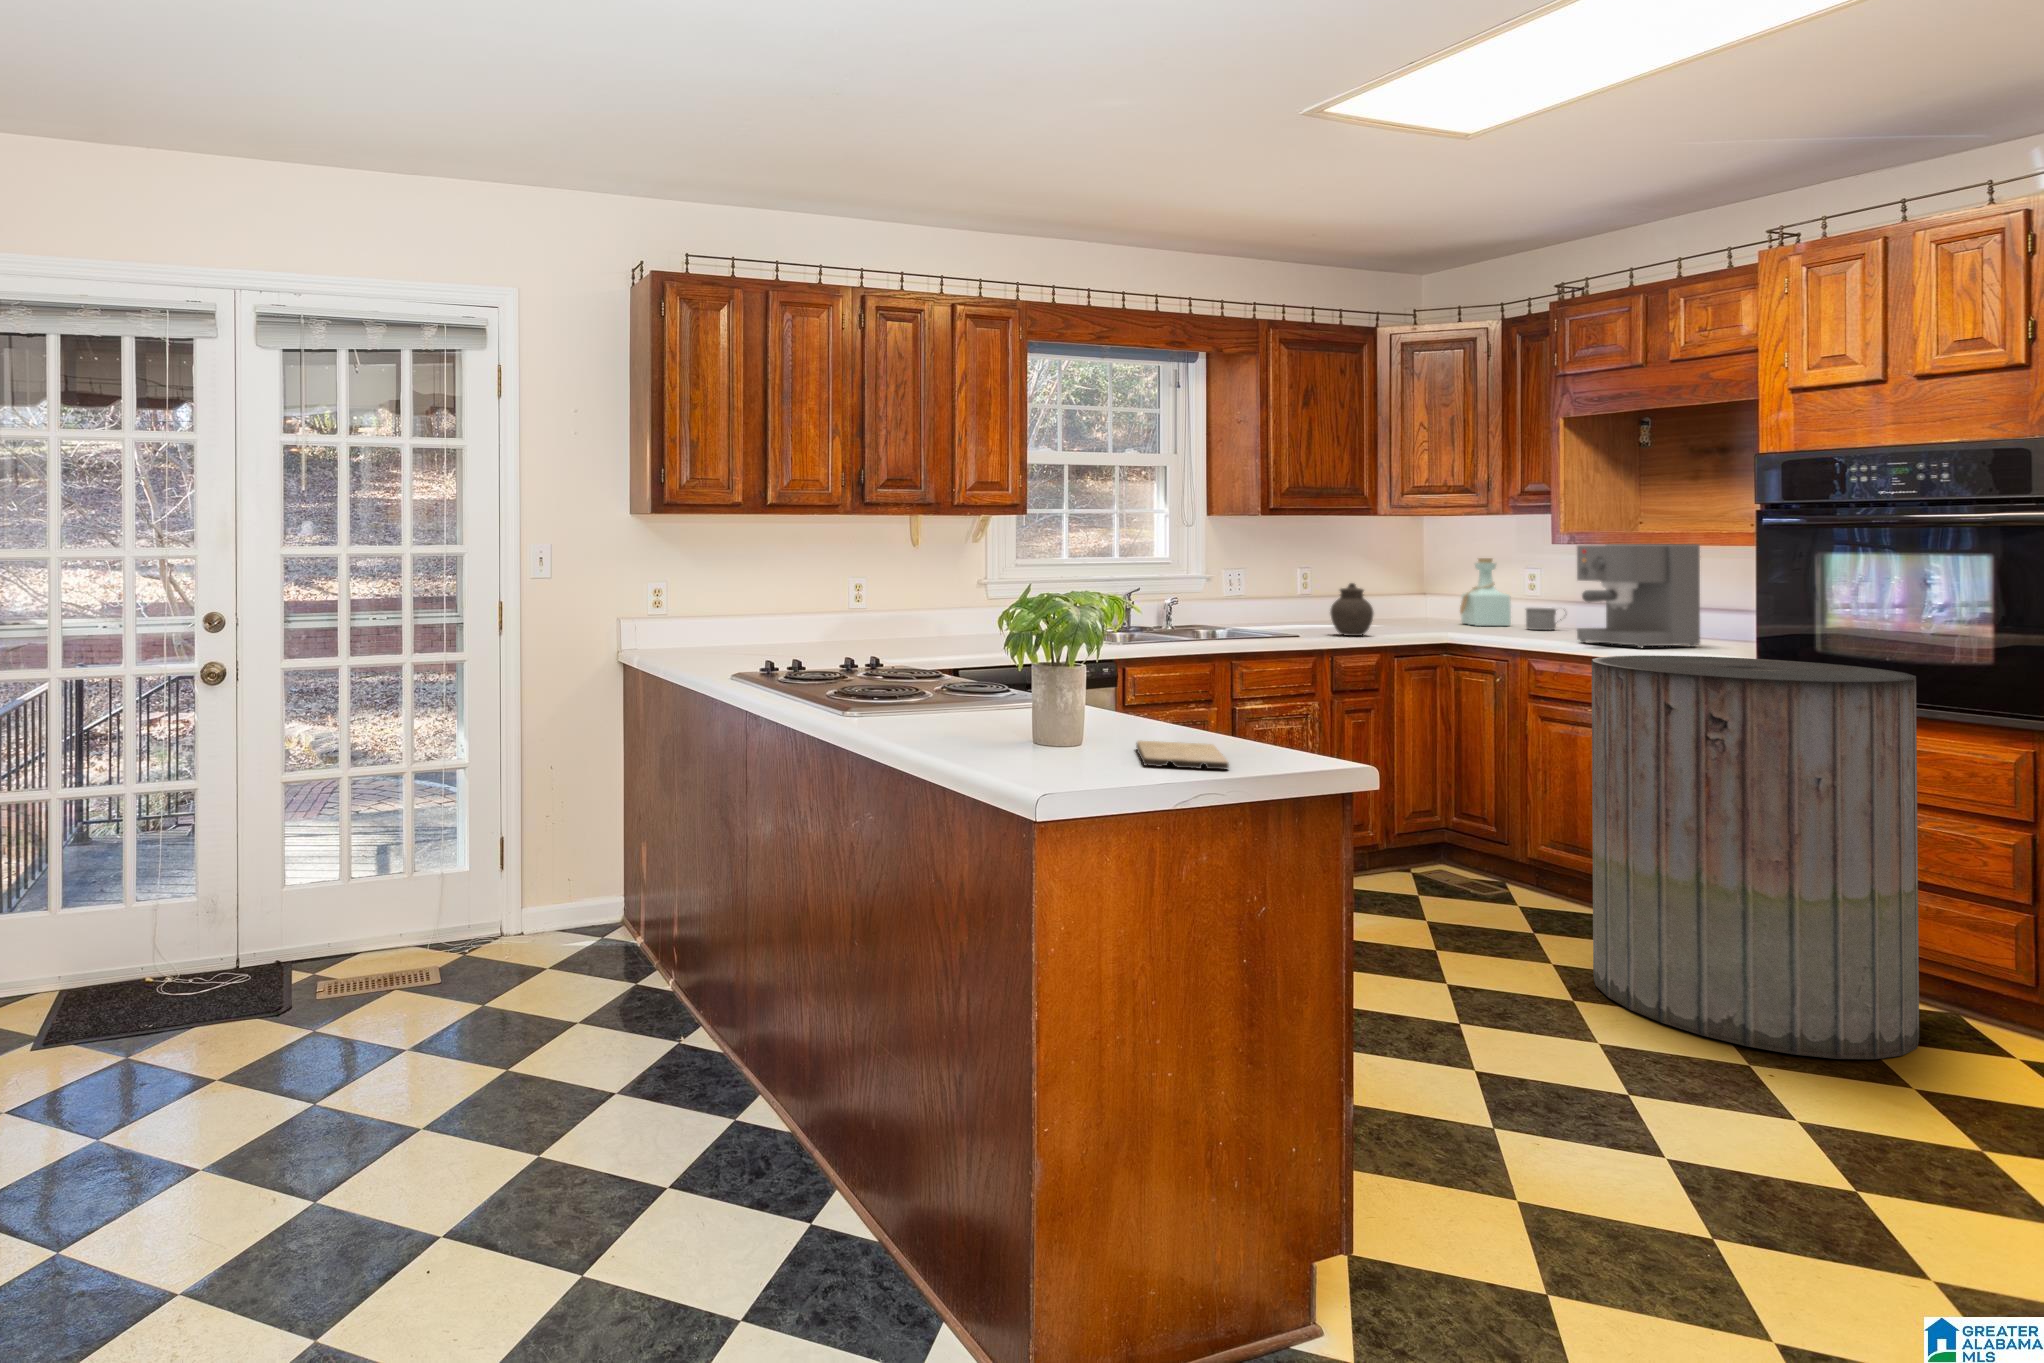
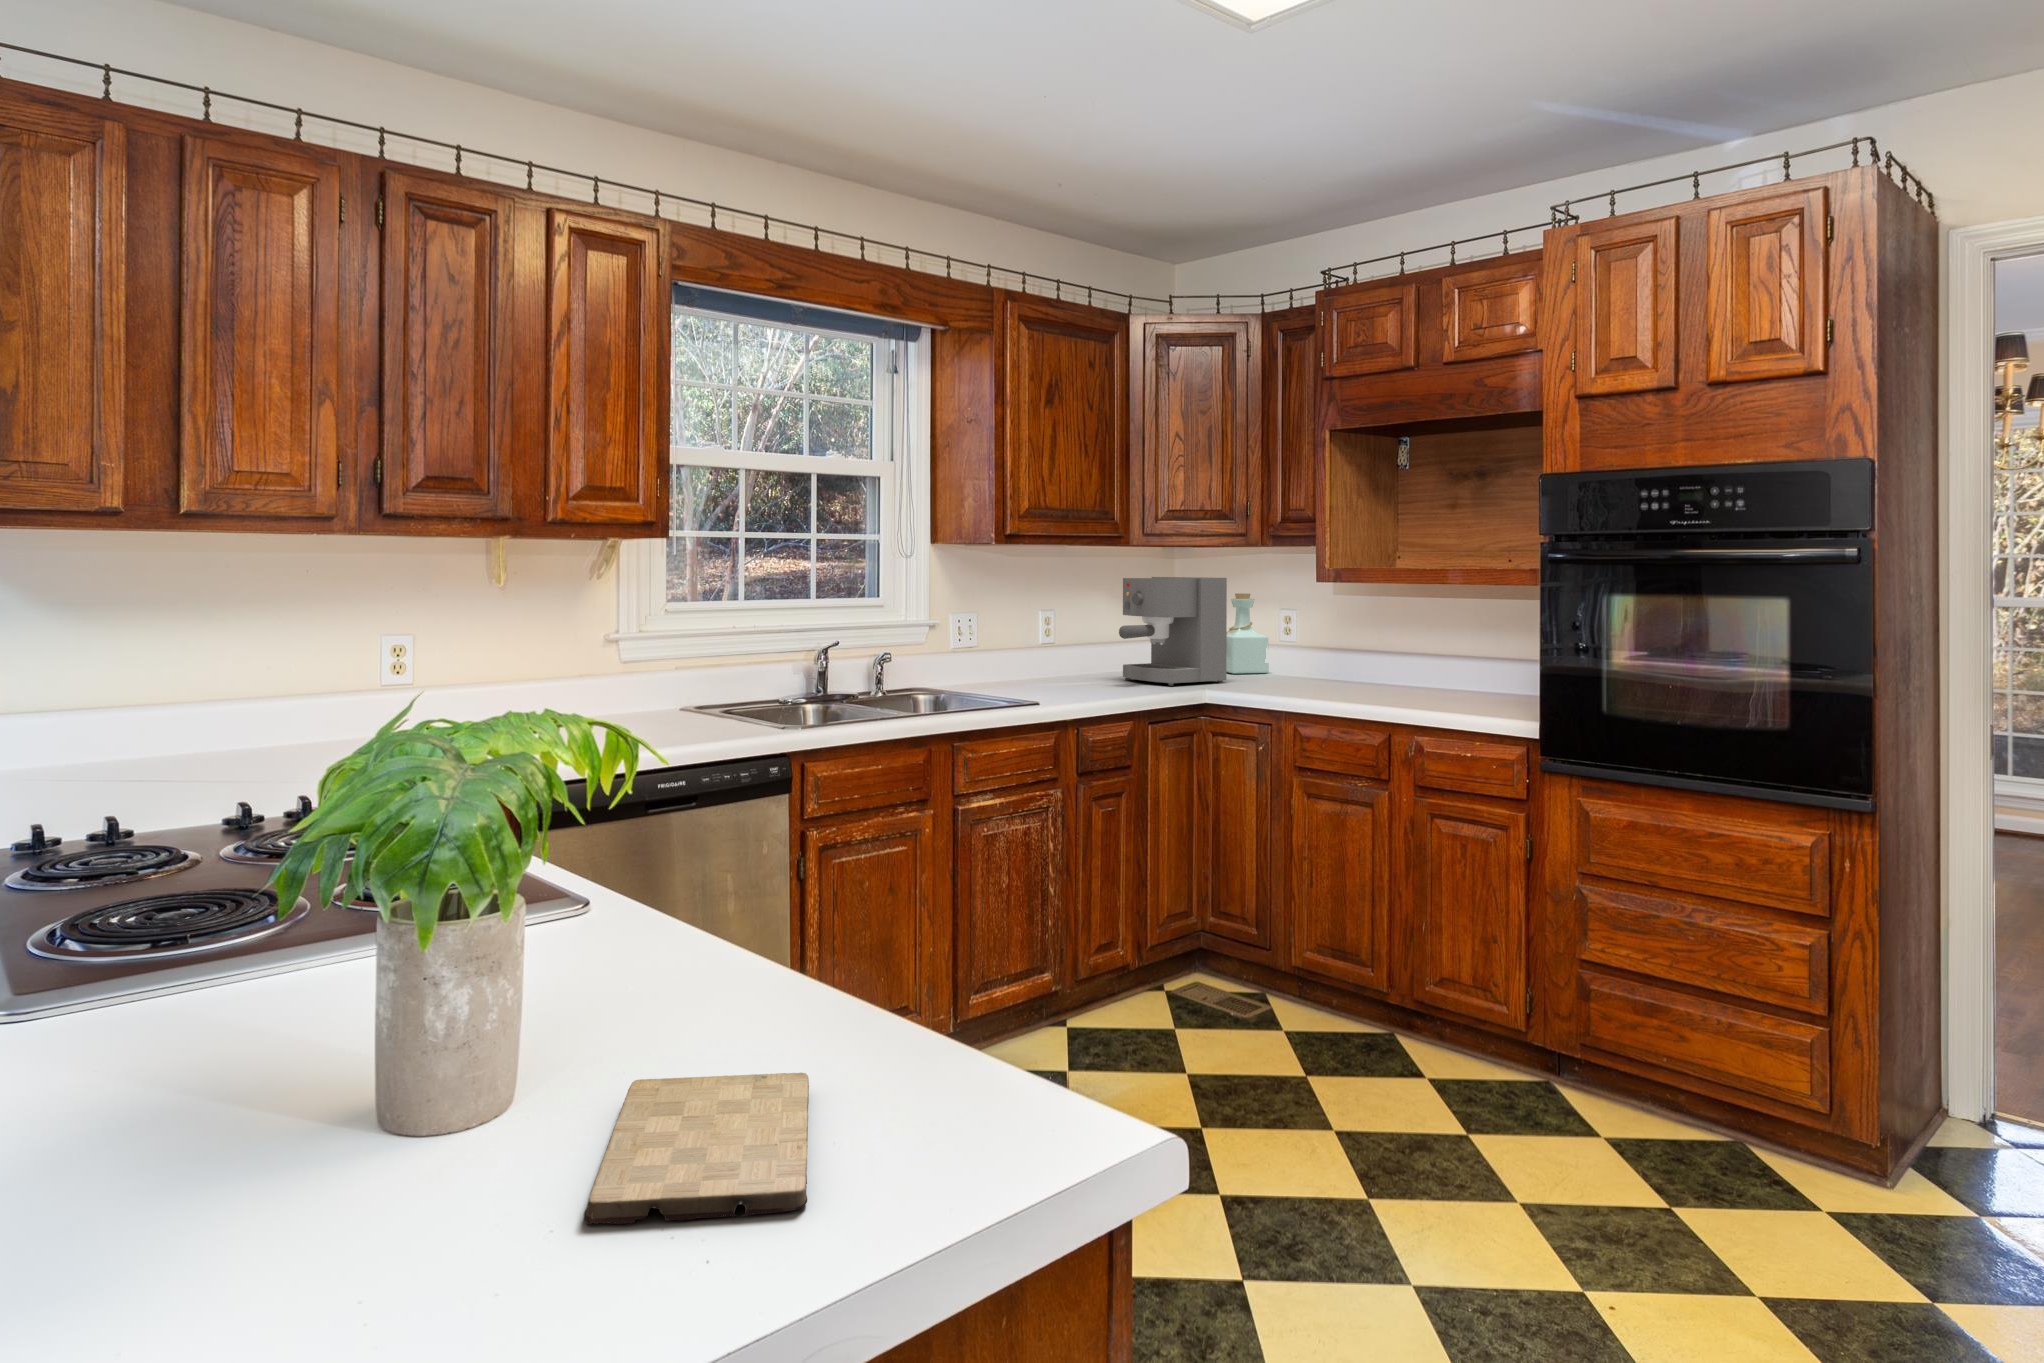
coffee maker: present [1577,544,1700,648] -> present [1119,577,1227,686]
jar: present [1330,583,1373,636] -> none [1076,627,1125,695]
mug: present [1526,608,1561,630] -> none [1284,652,1326,679]
trash can: present [1592,655,1919,1059] -> none [1381,722,1736,1262]

